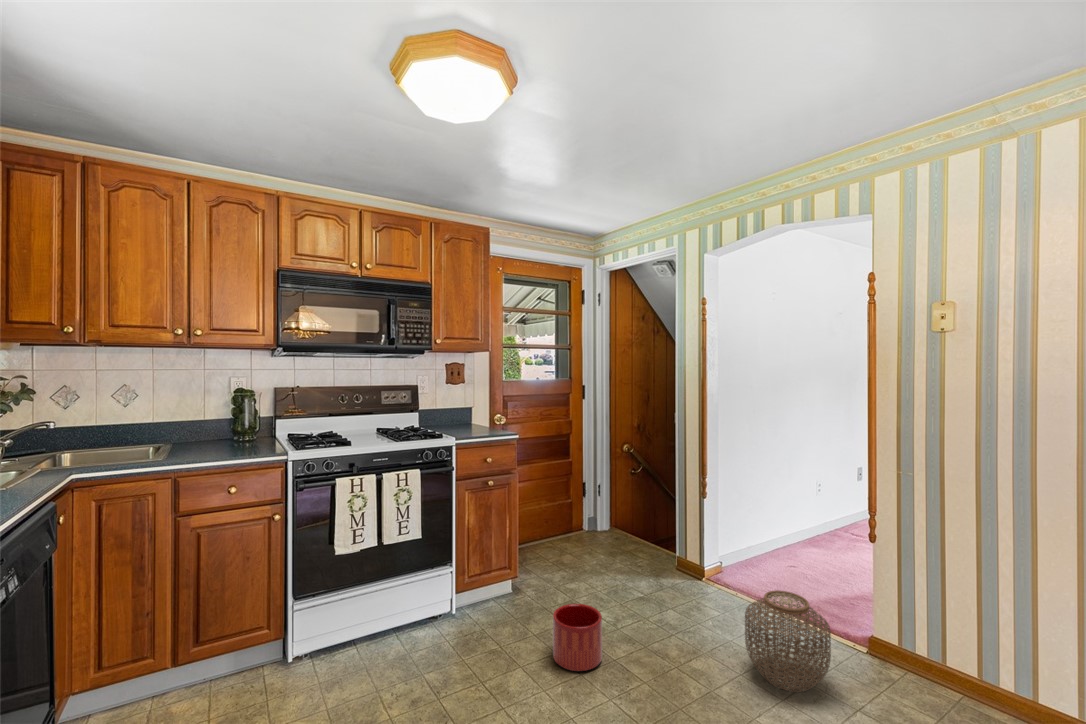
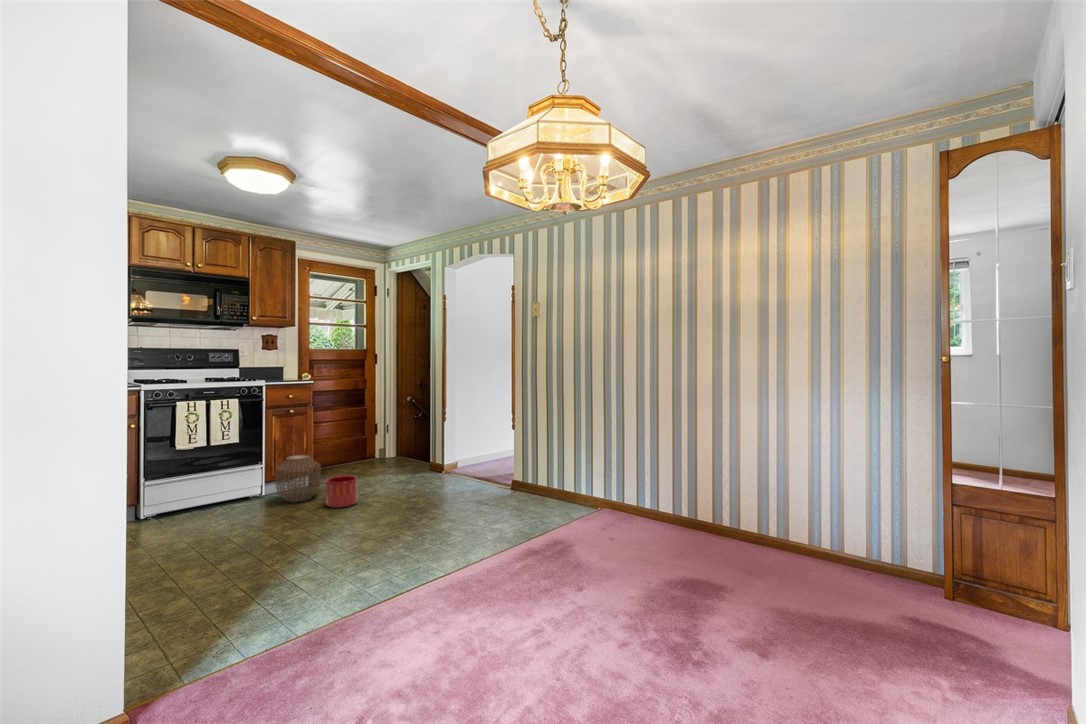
woven basket: present [745,590,831,692] -> present [275,455,321,502]

